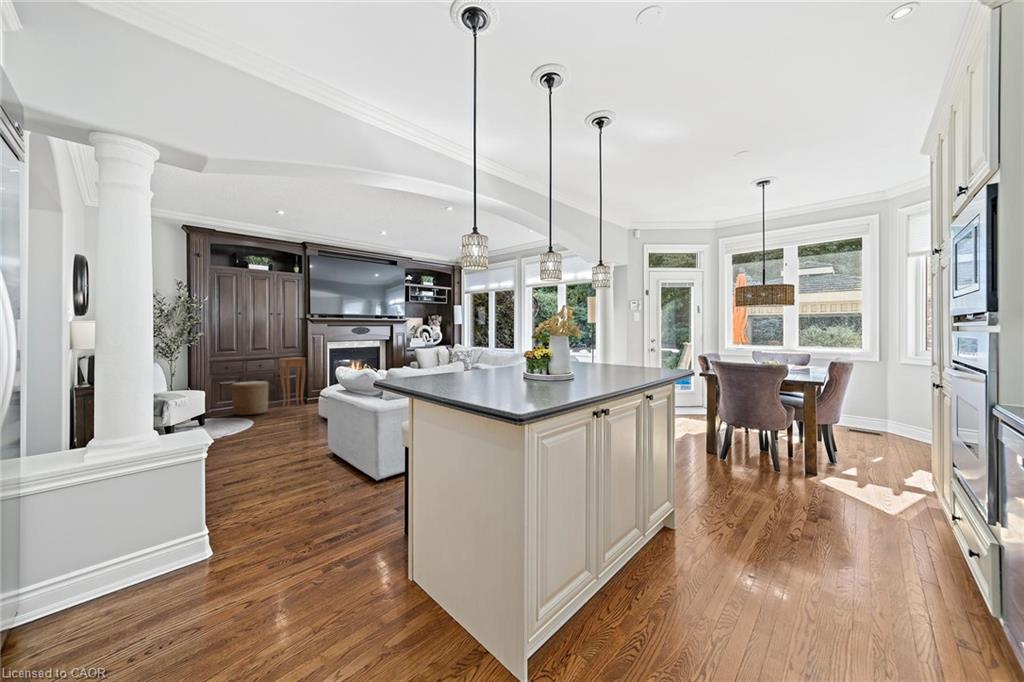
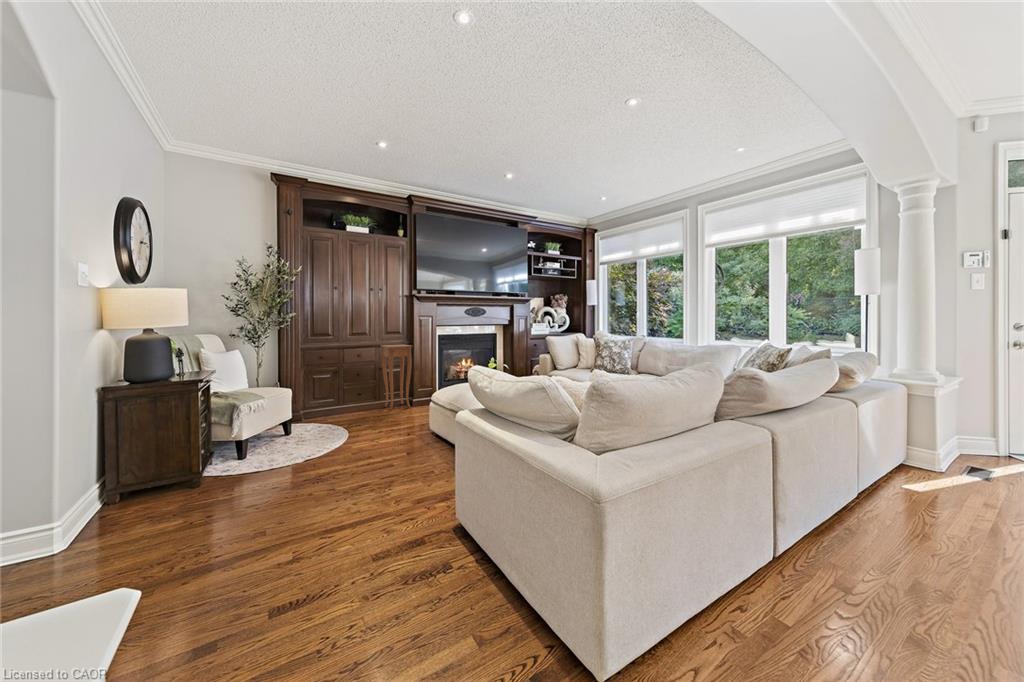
woven basket: present [231,381,269,415] -> none [325,374,369,419]

